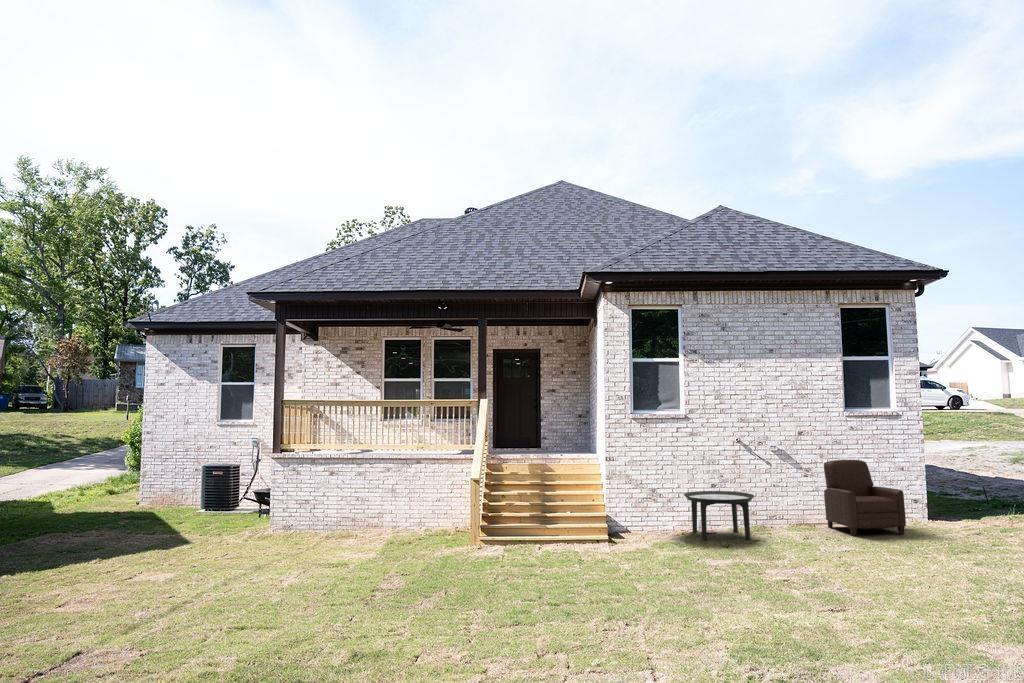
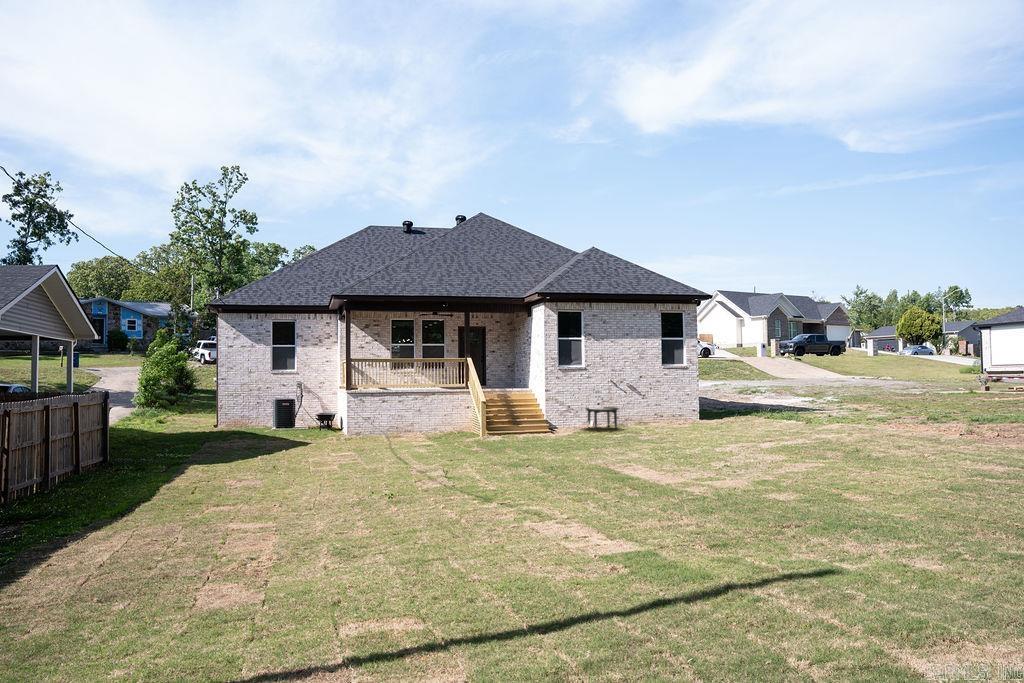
chair: present [824,460,906,536] -> none [651,390,686,426]

